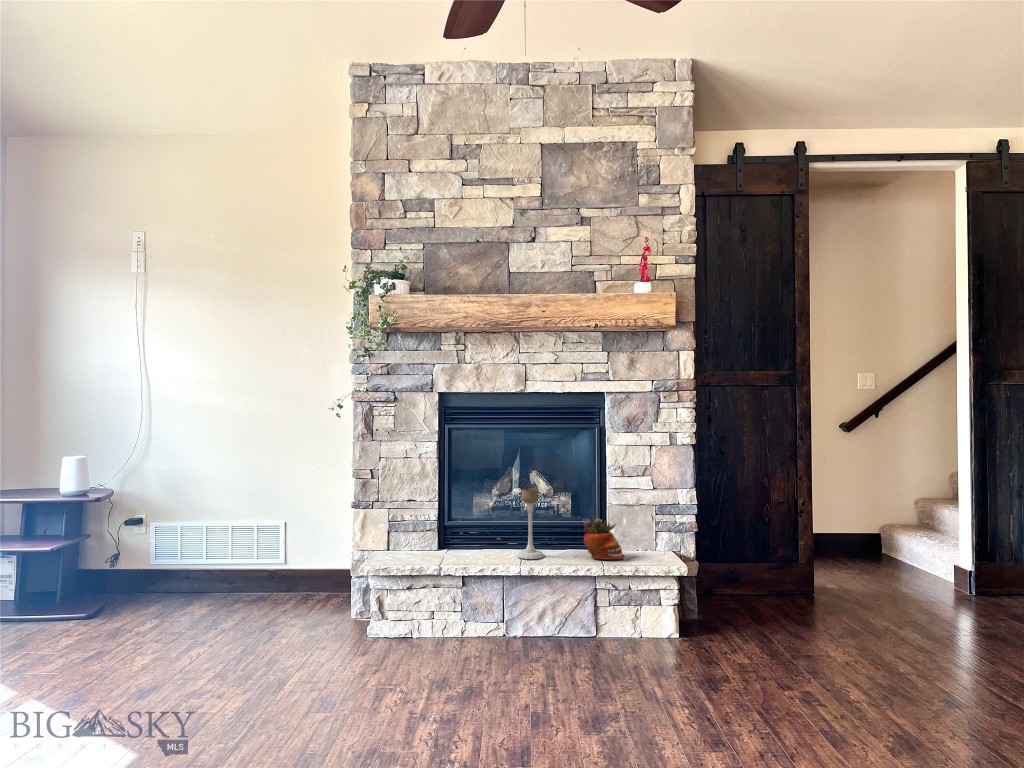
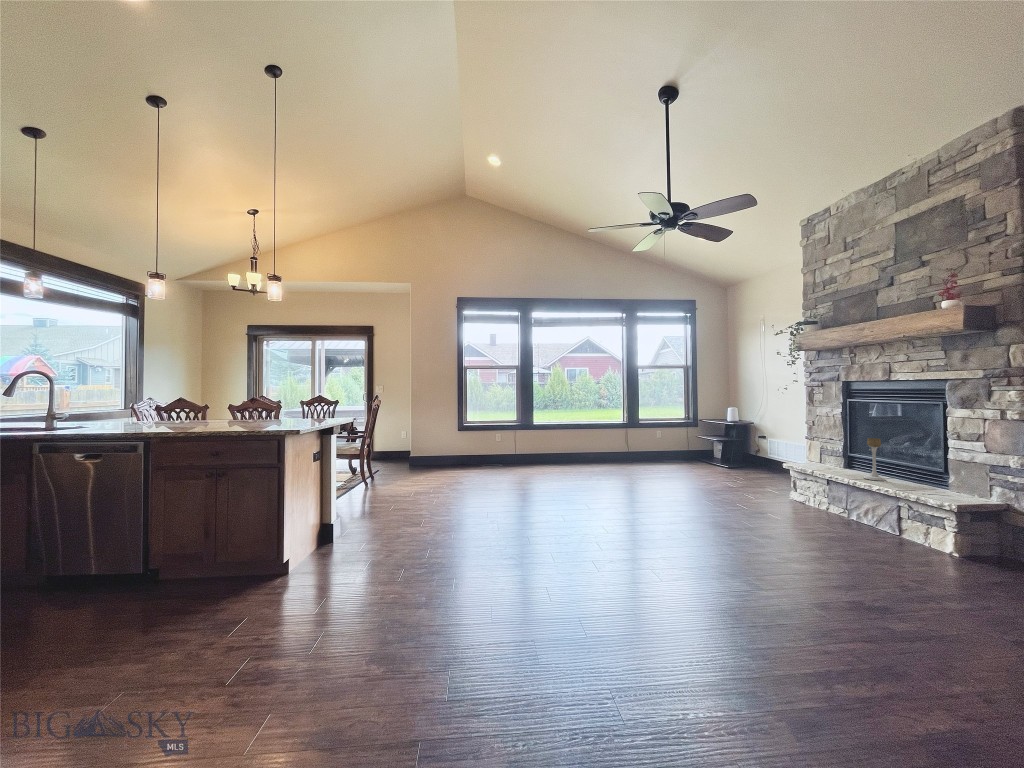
succulent planter: present [584,518,624,560] -> none [899,462,931,493]

